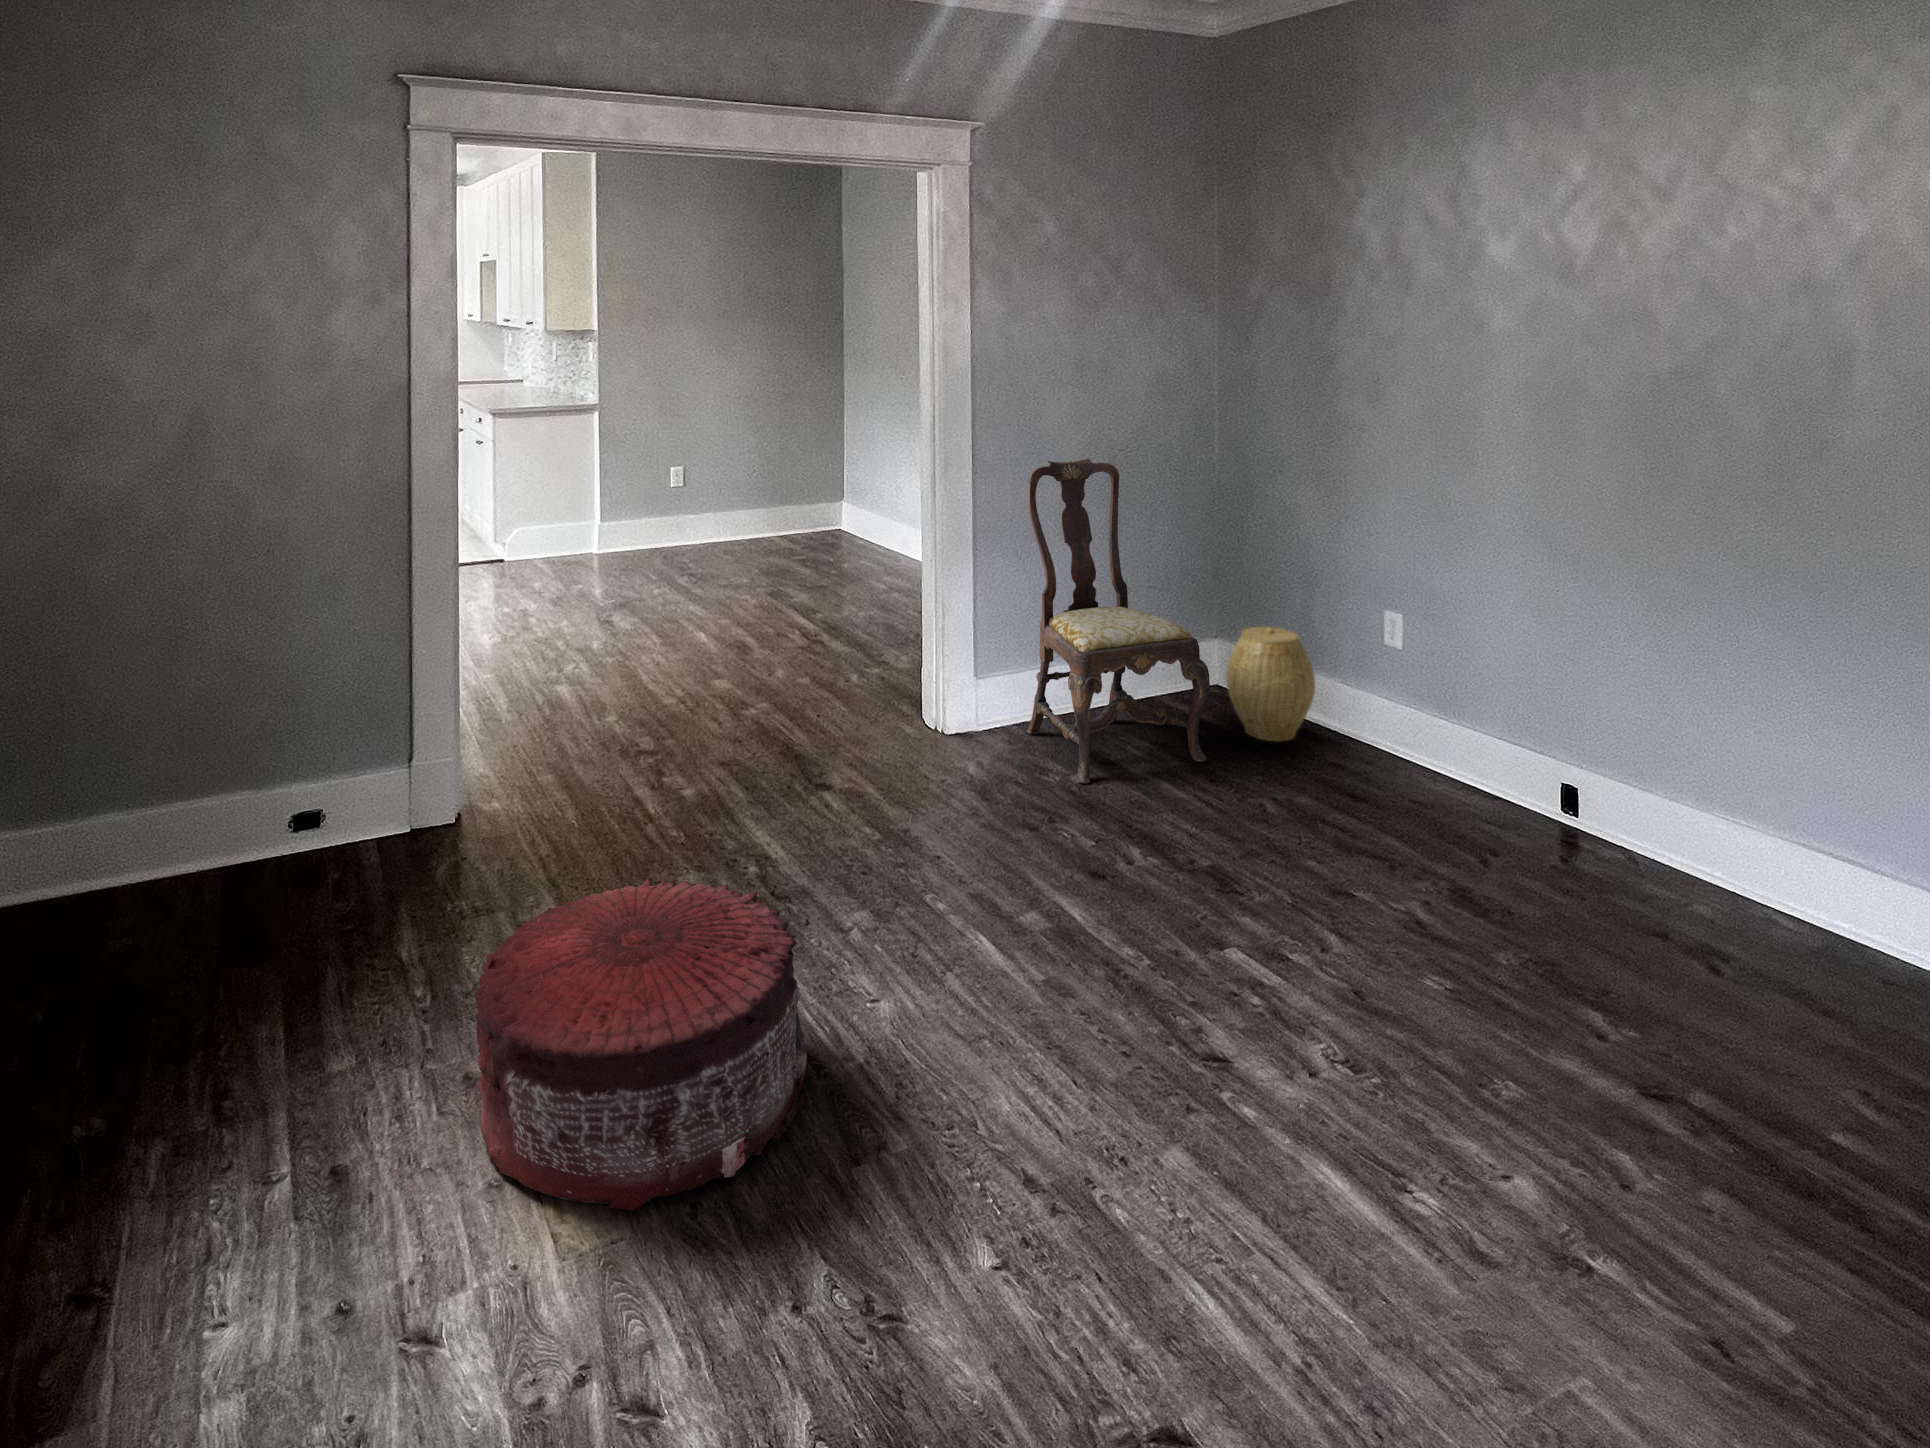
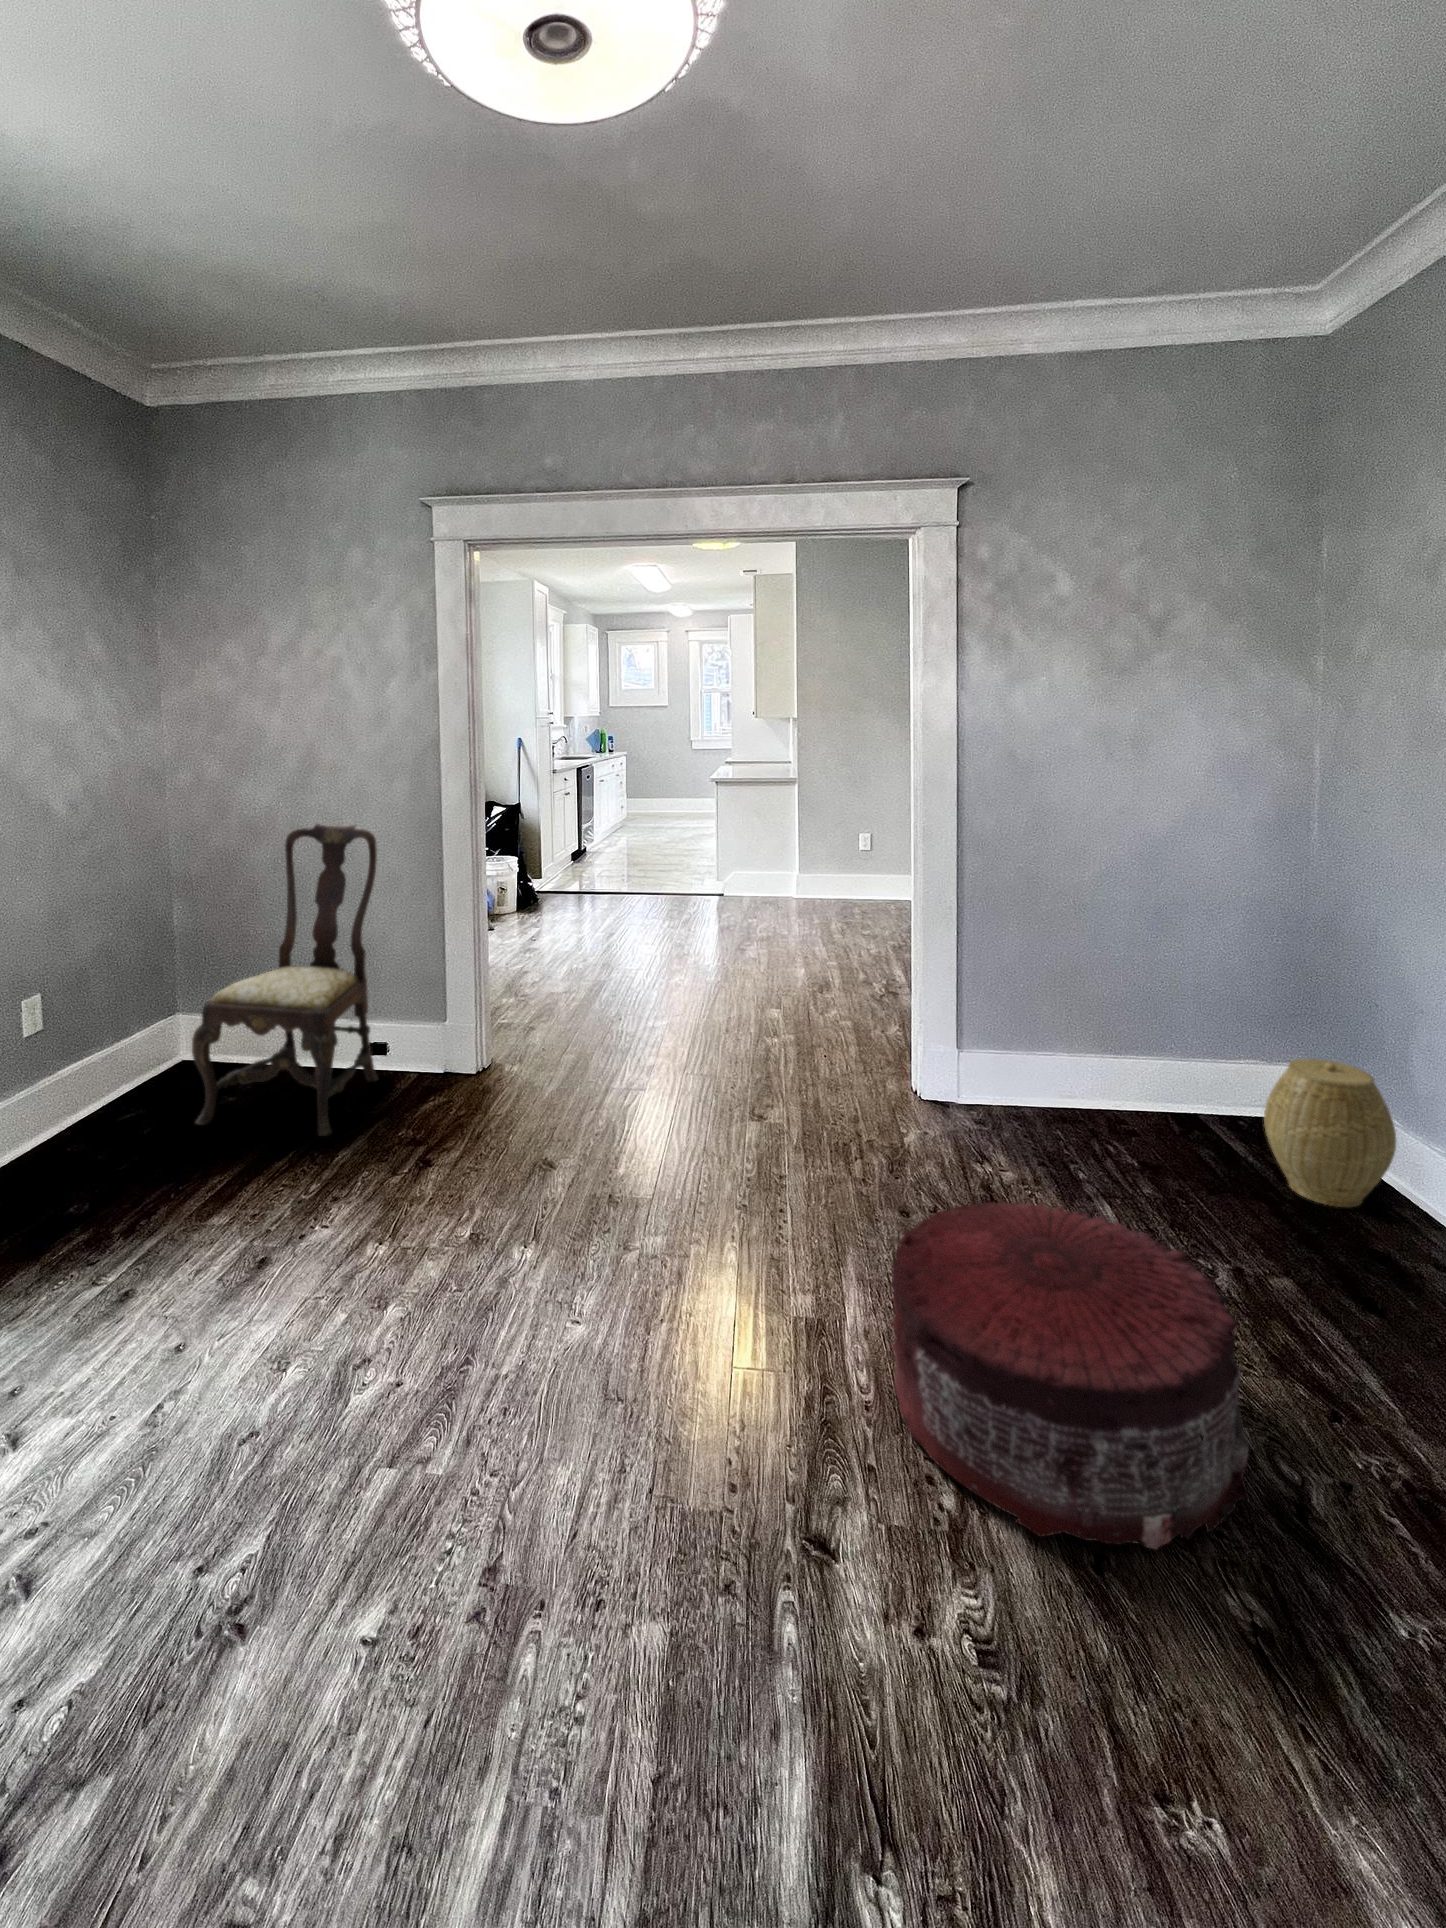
dining chair: present [1027,458,1210,783] -> present [192,824,378,1136]
pouf: present [475,879,808,1211] -> present [891,1201,1250,1549]

